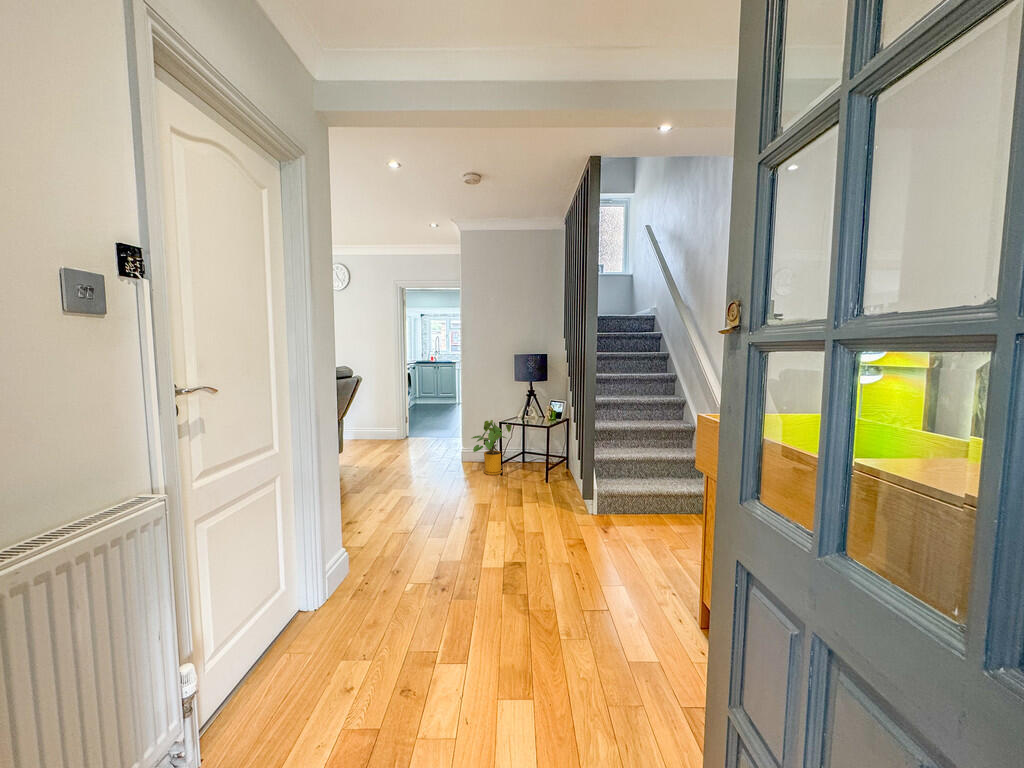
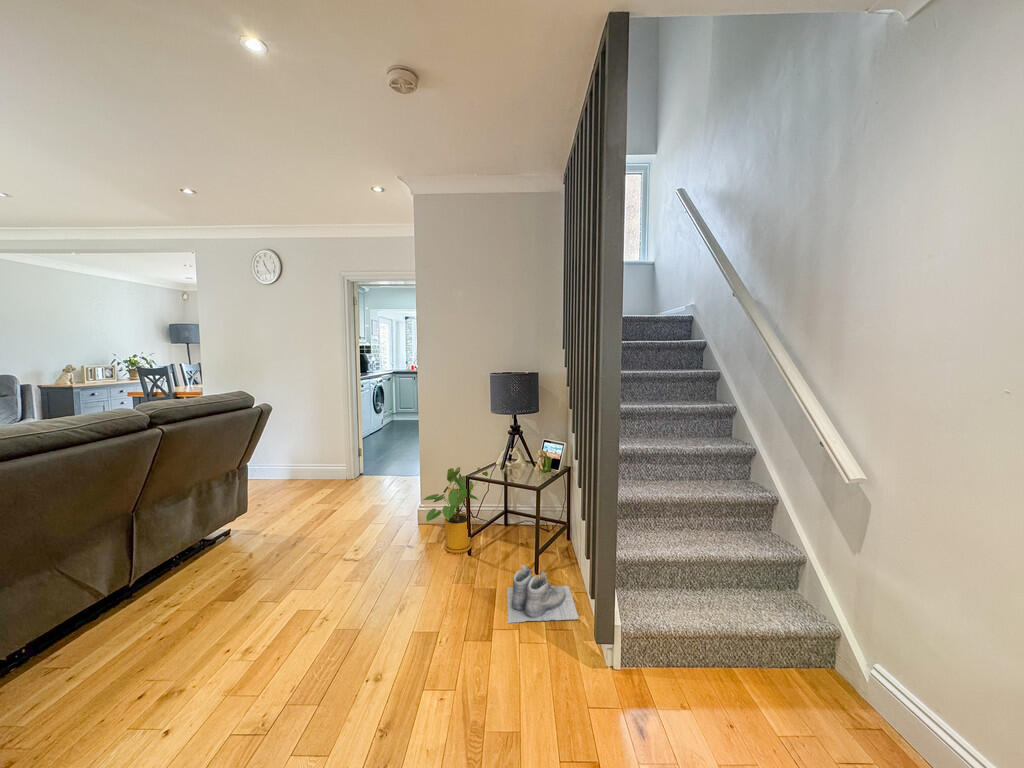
boots: none [529,471,574,501] -> present [507,565,579,623]

